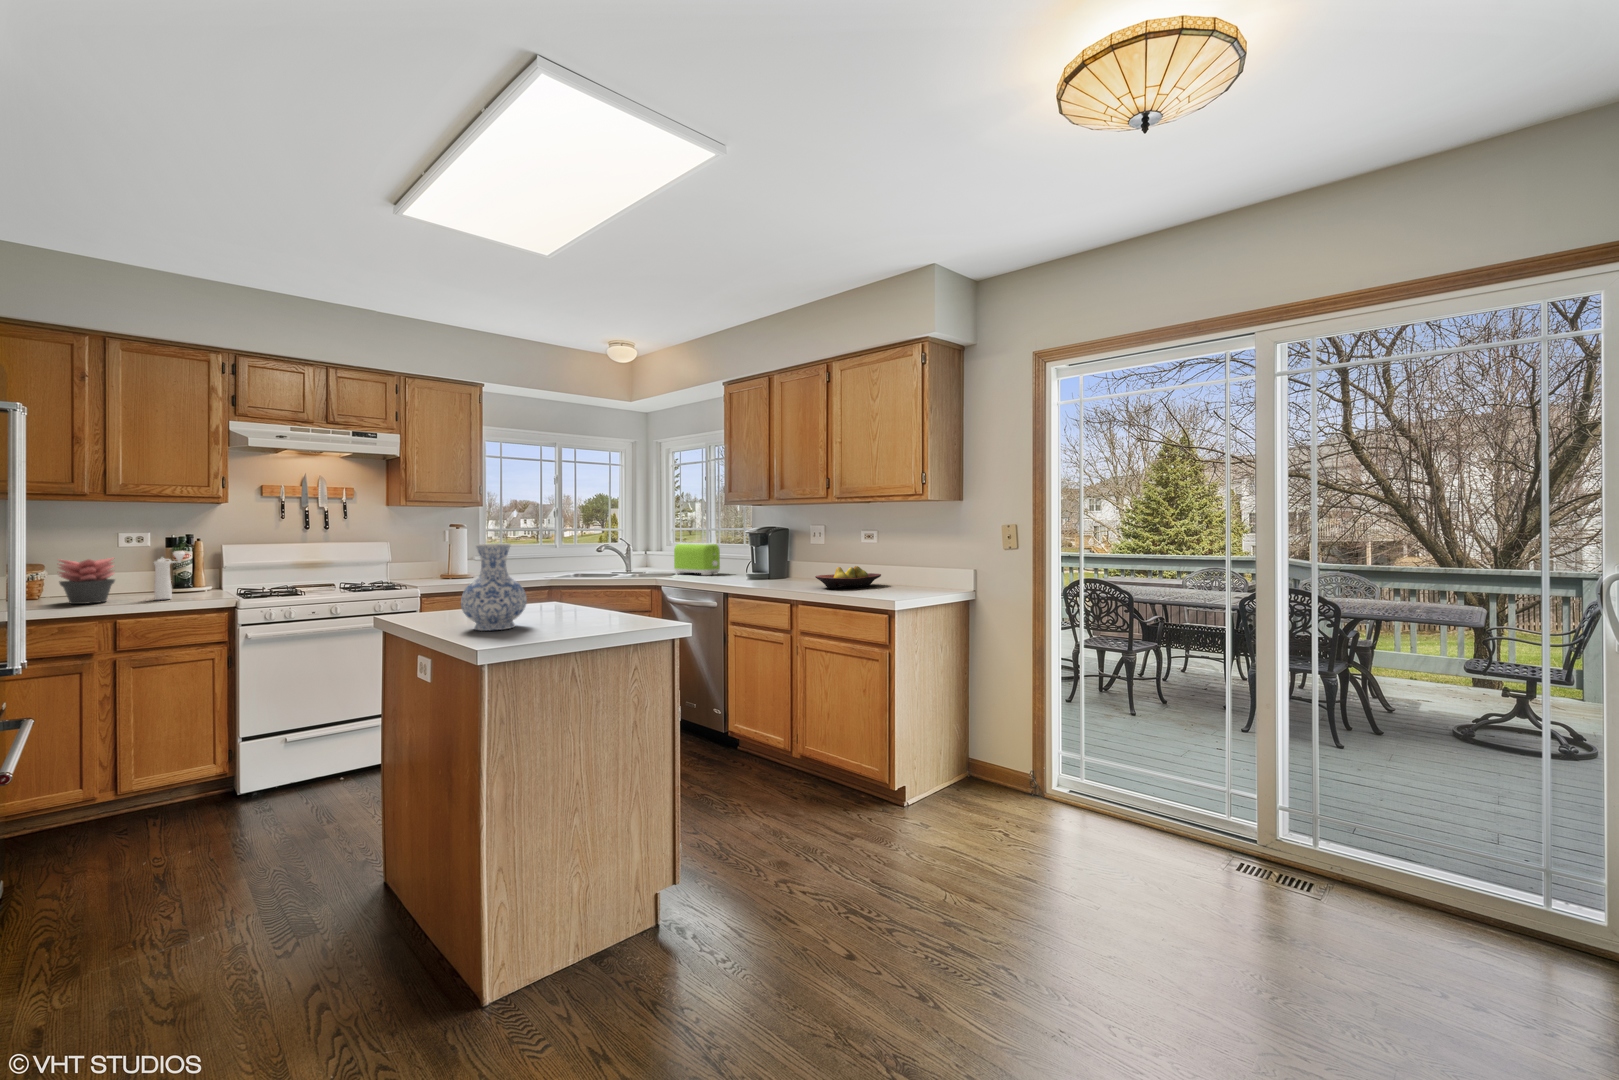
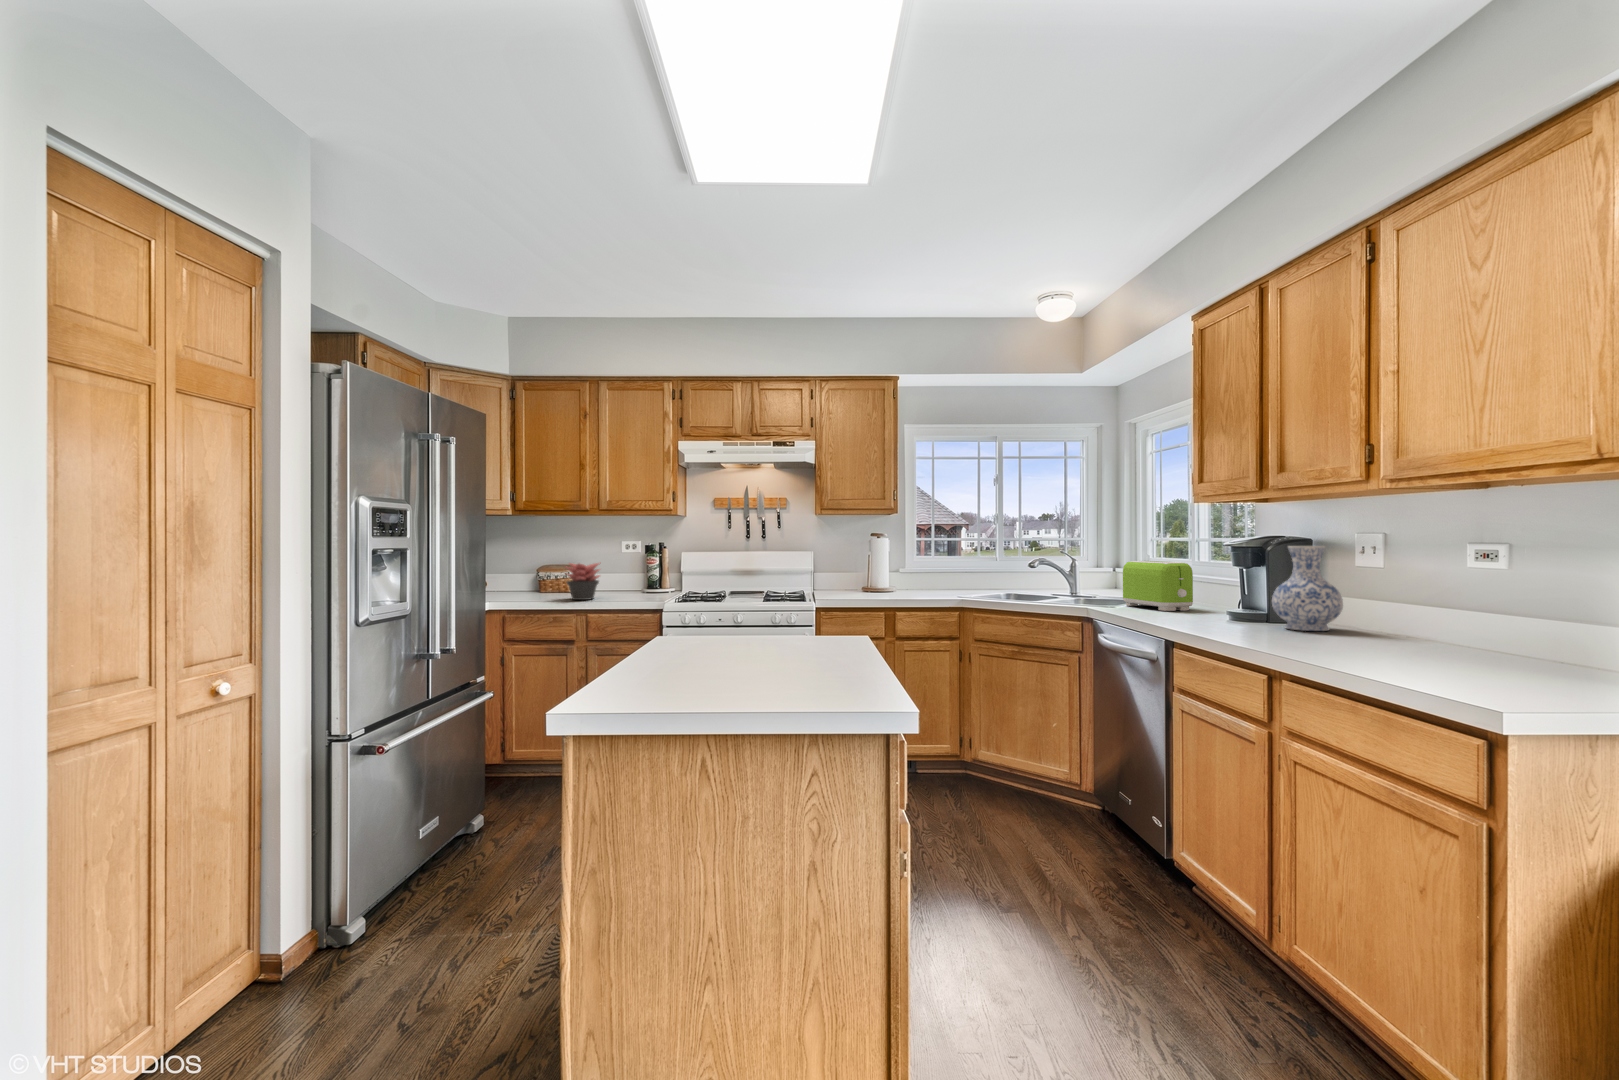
vase: present [461,544,527,631] -> present [1272,546,1343,631]
pepper mill: present [154,551,185,600] -> none [619,558,644,600]
fruit bowl: present [815,566,881,589] -> none [1328,614,1509,659]

